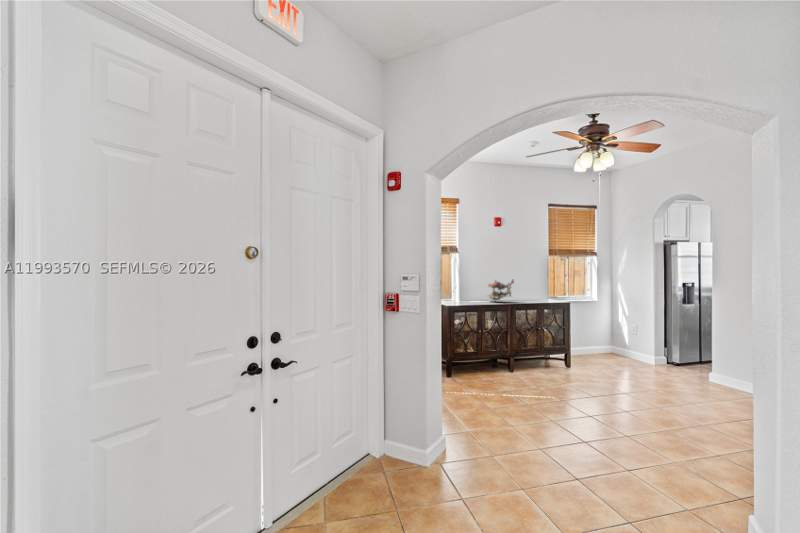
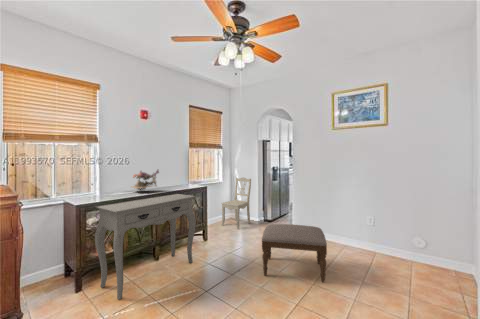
dining chair: none [594,296,642,364] -> present [221,178,251,229]
console table: none [460,305,554,389] -> present [95,193,196,300]
ottoman: none [633,351,735,425] -> present [262,224,327,282]

